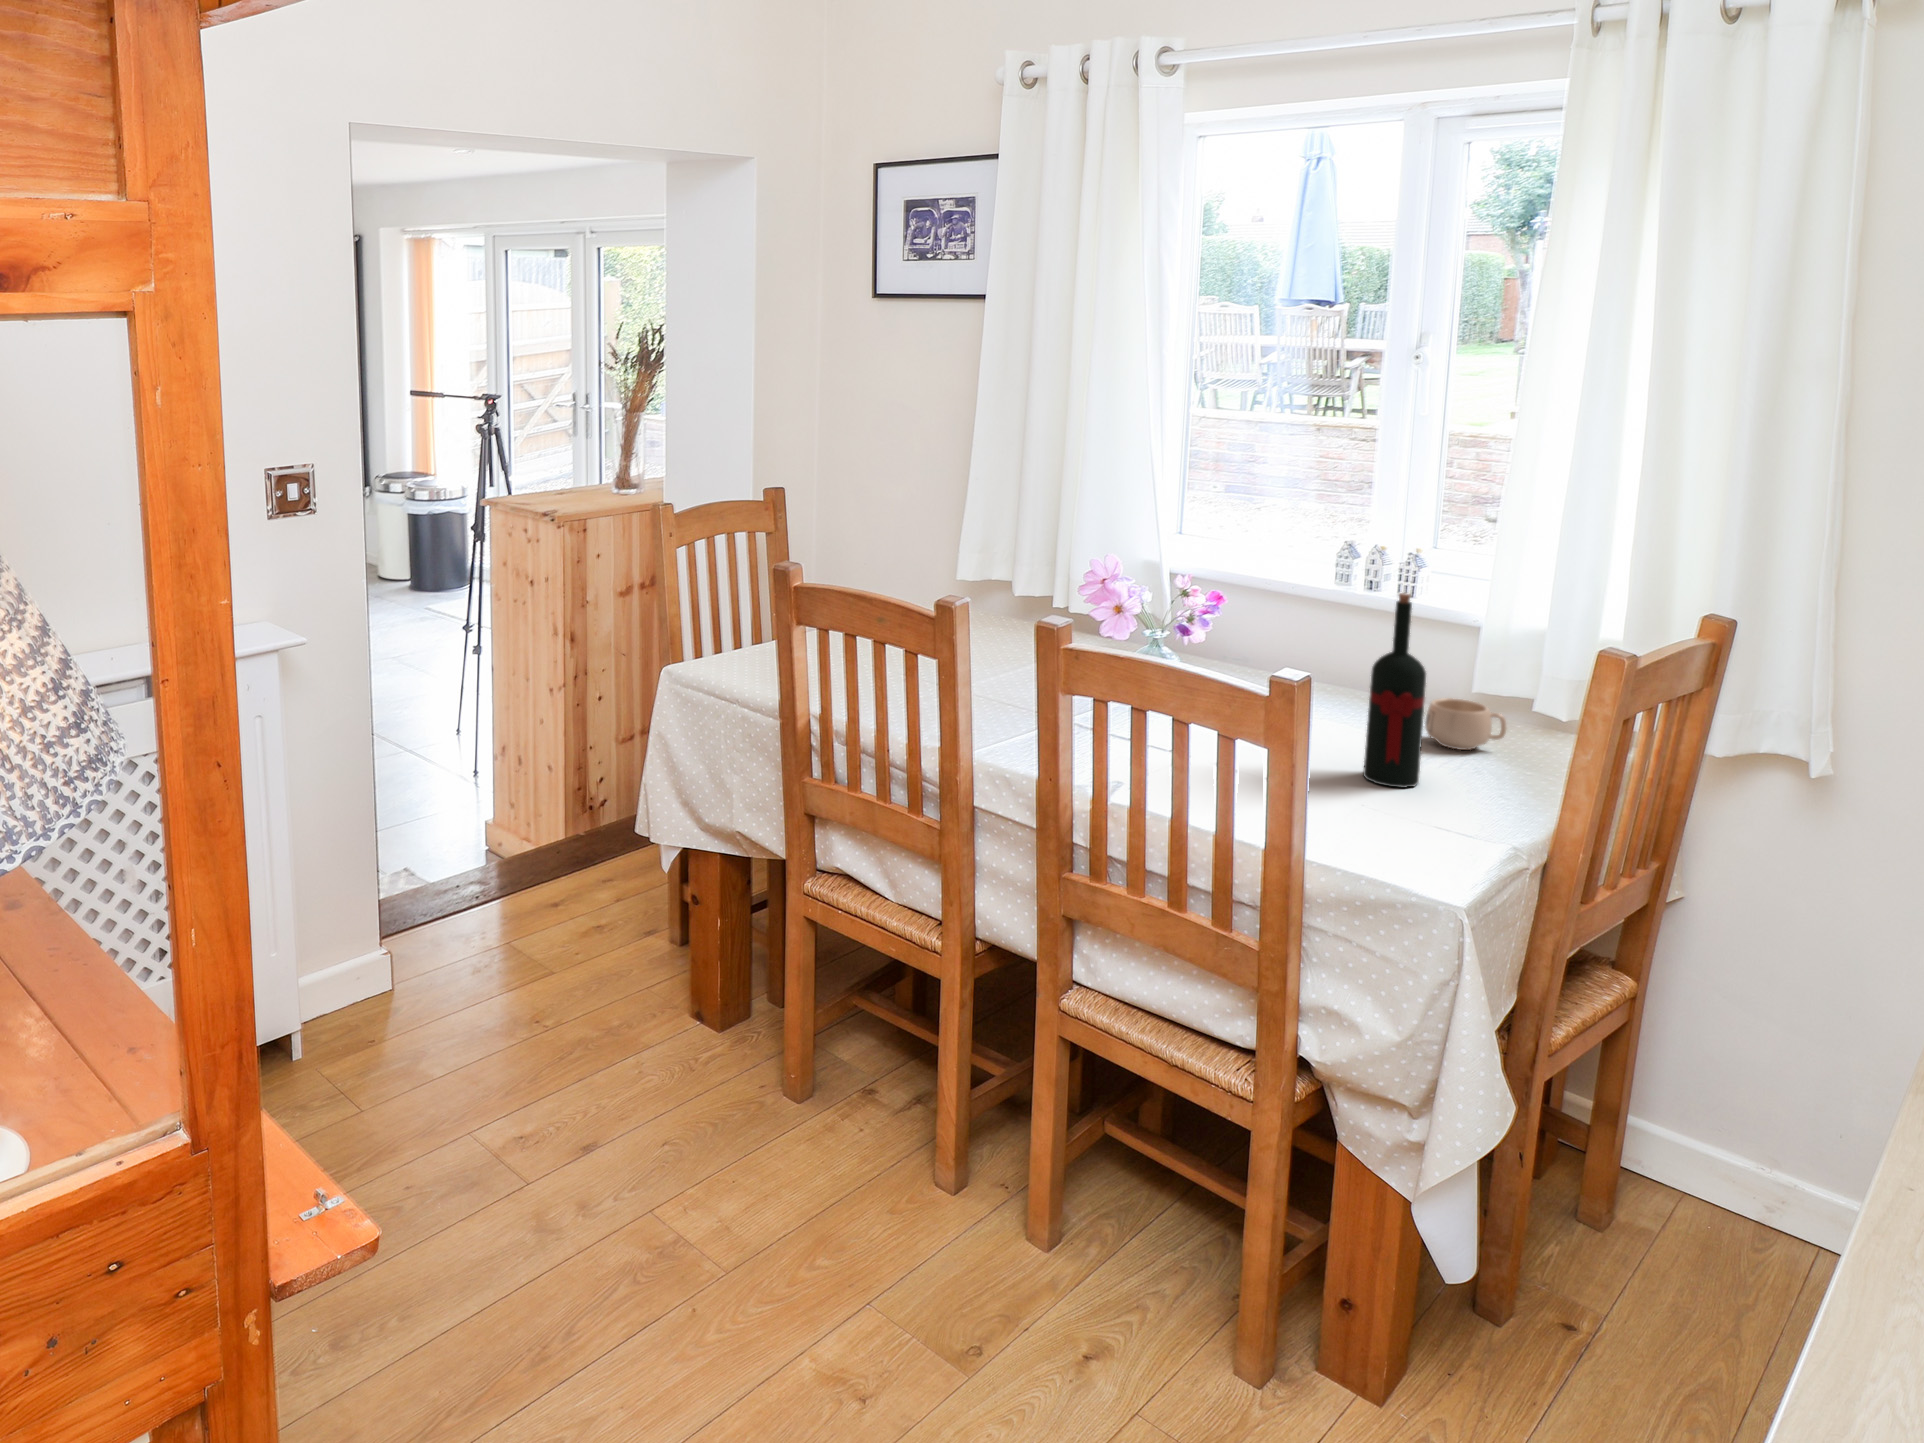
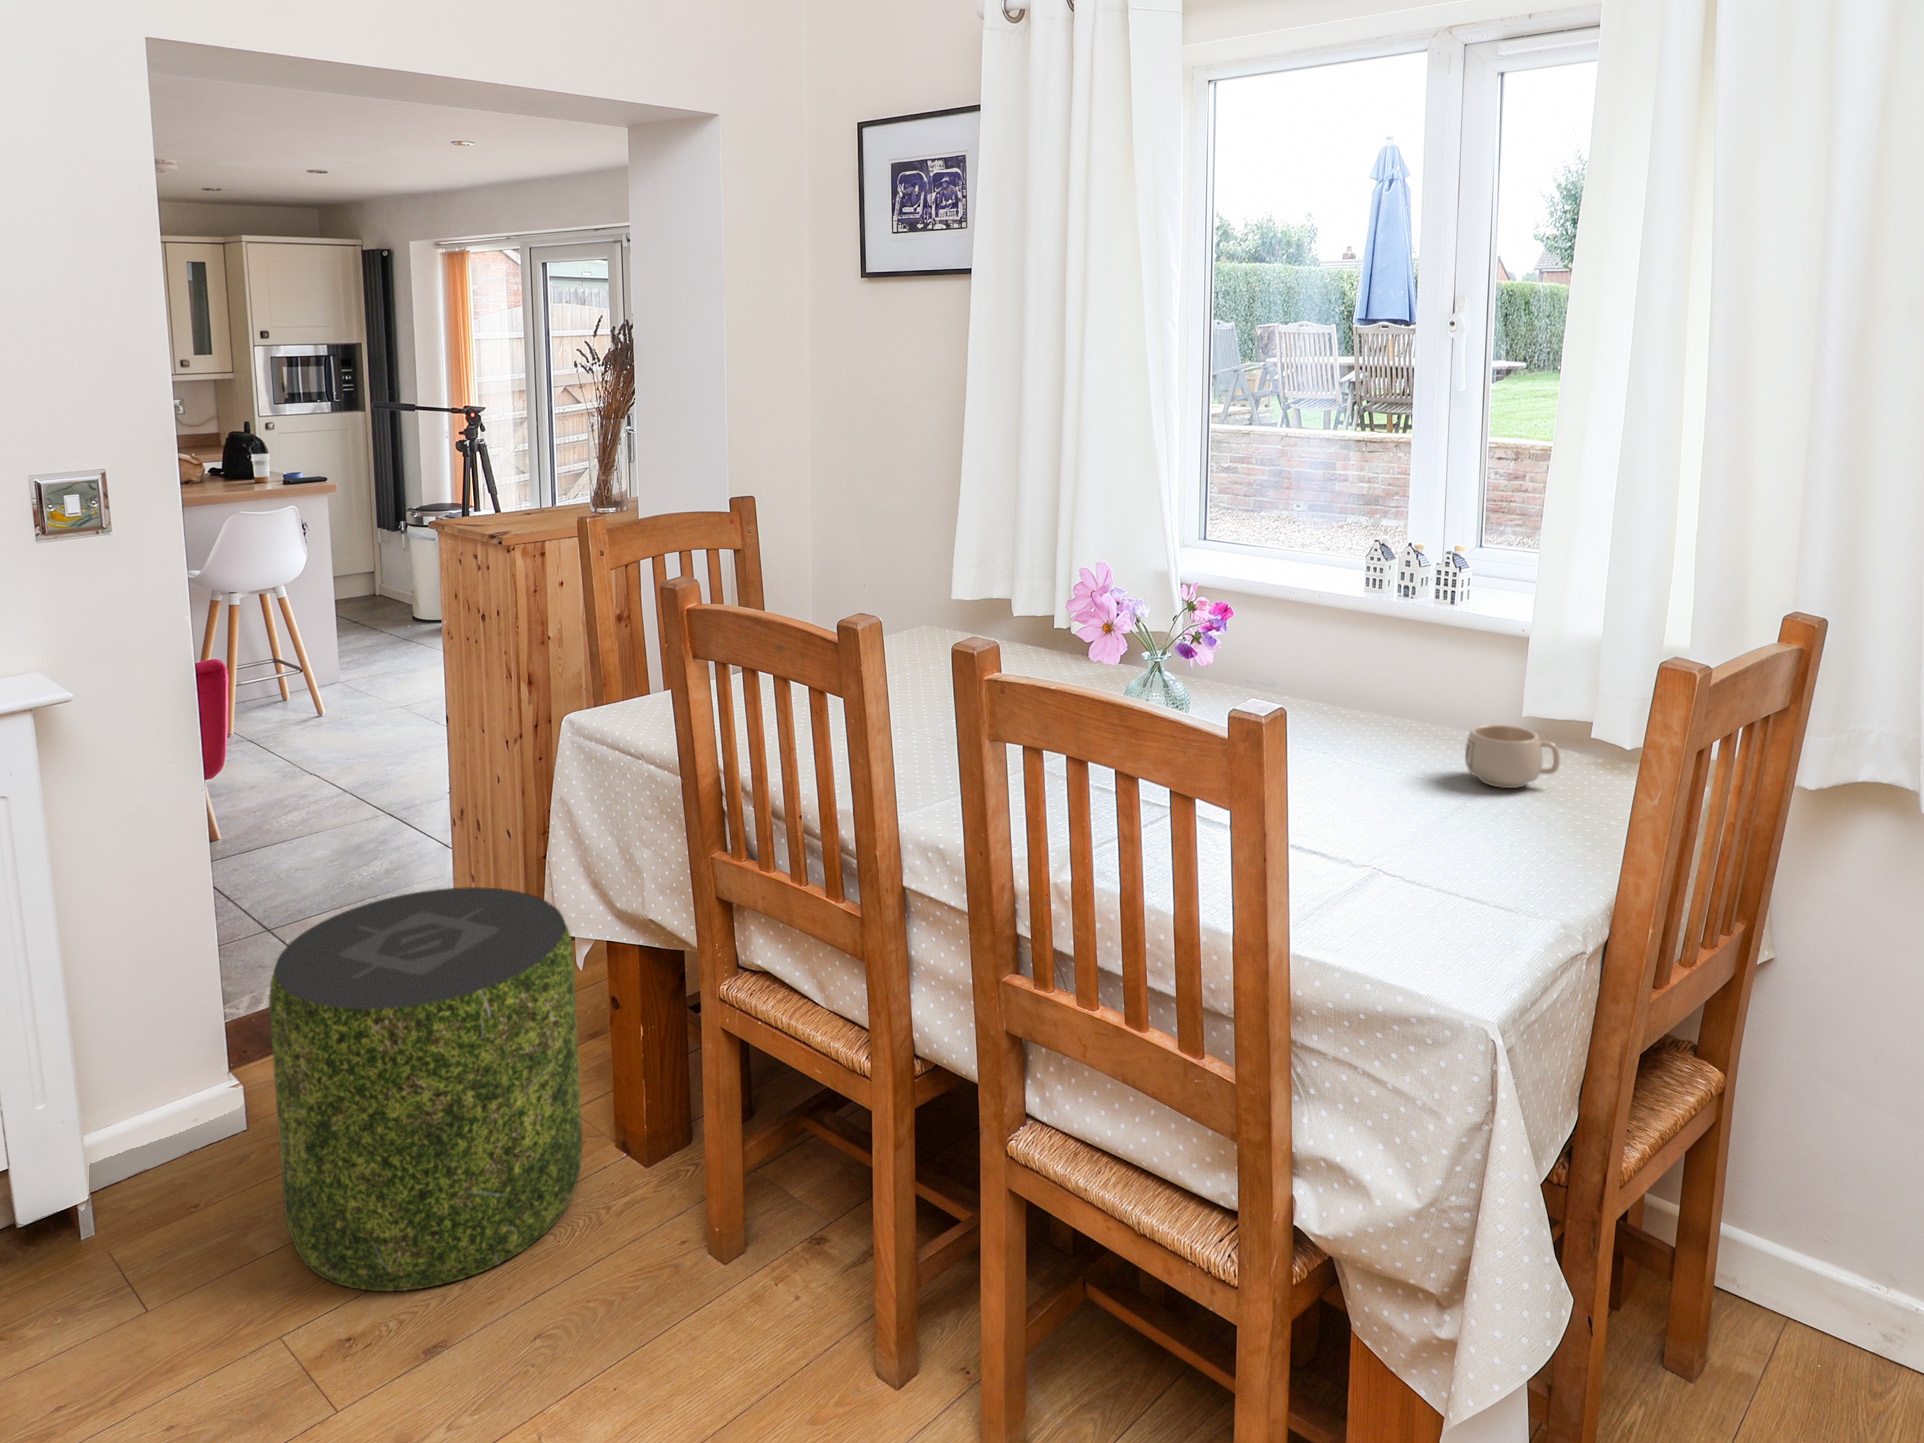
wine bottle: present [1363,593,1426,788] -> none [1386,595,1456,843]
pouf: none [444,805,671,1108] -> present [269,887,582,1291]

